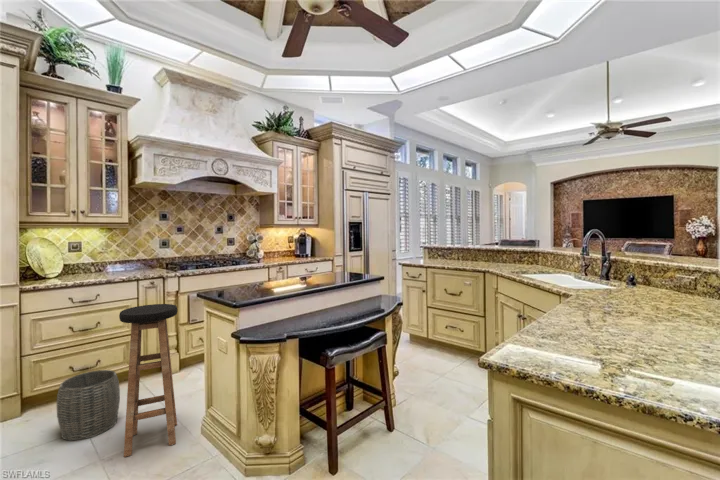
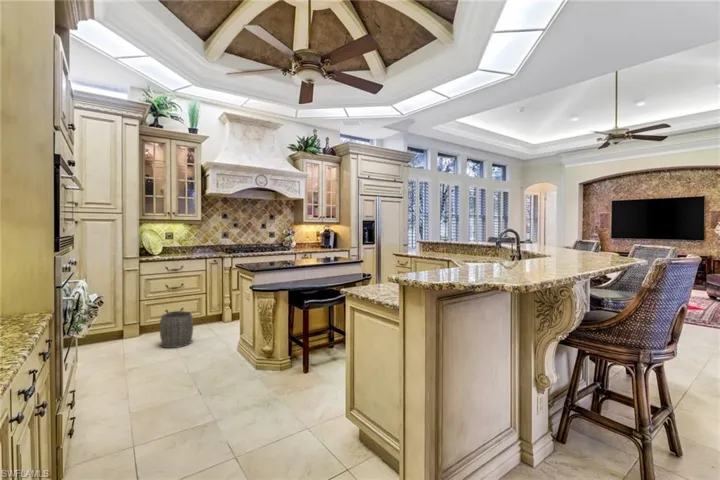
bar stool: present [119,304,177,457] -> none [193,271,225,356]

